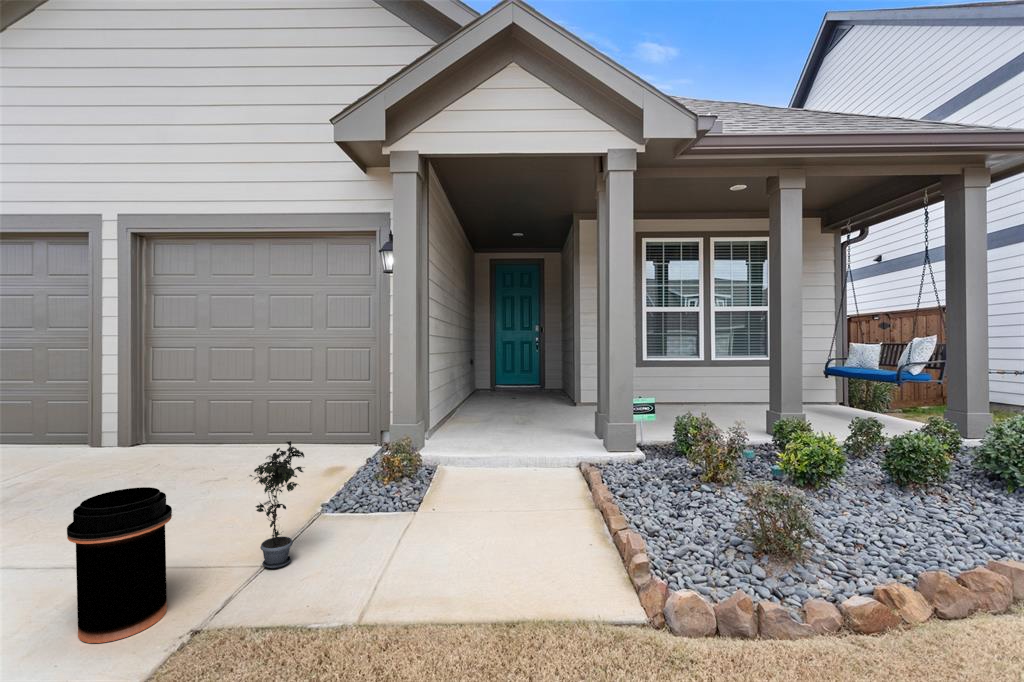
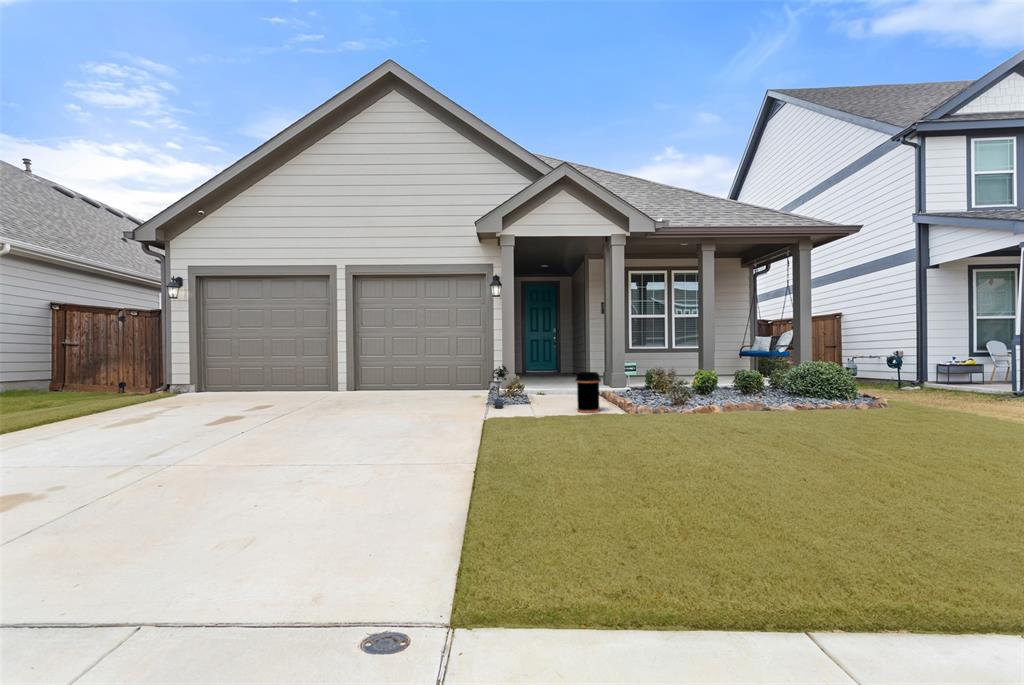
trash can: present [67,487,172,643] -> present [575,372,601,413]

